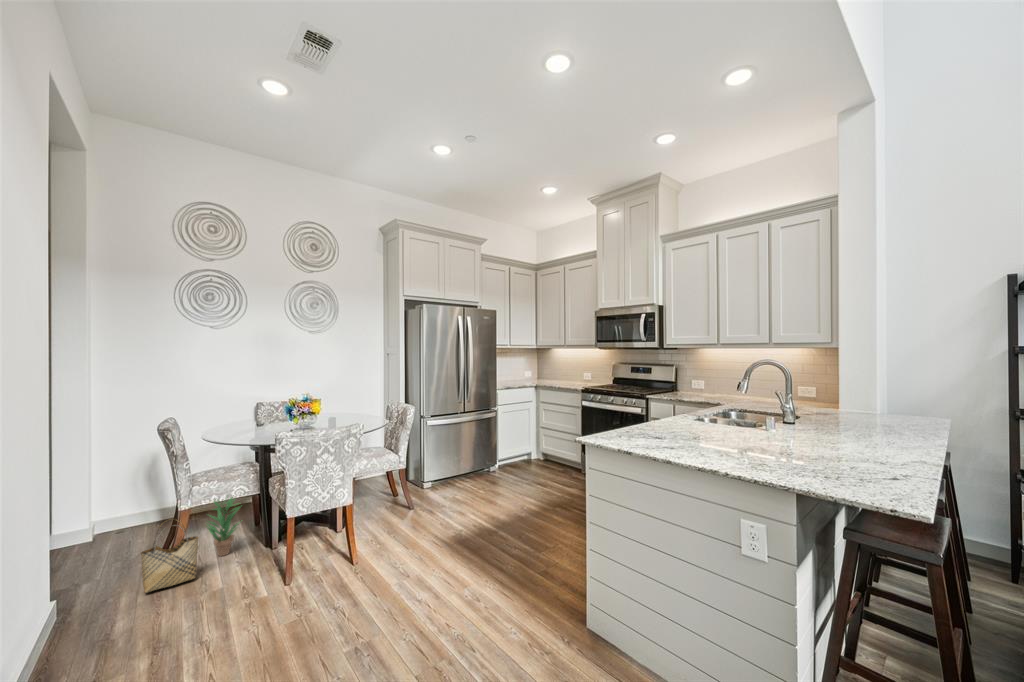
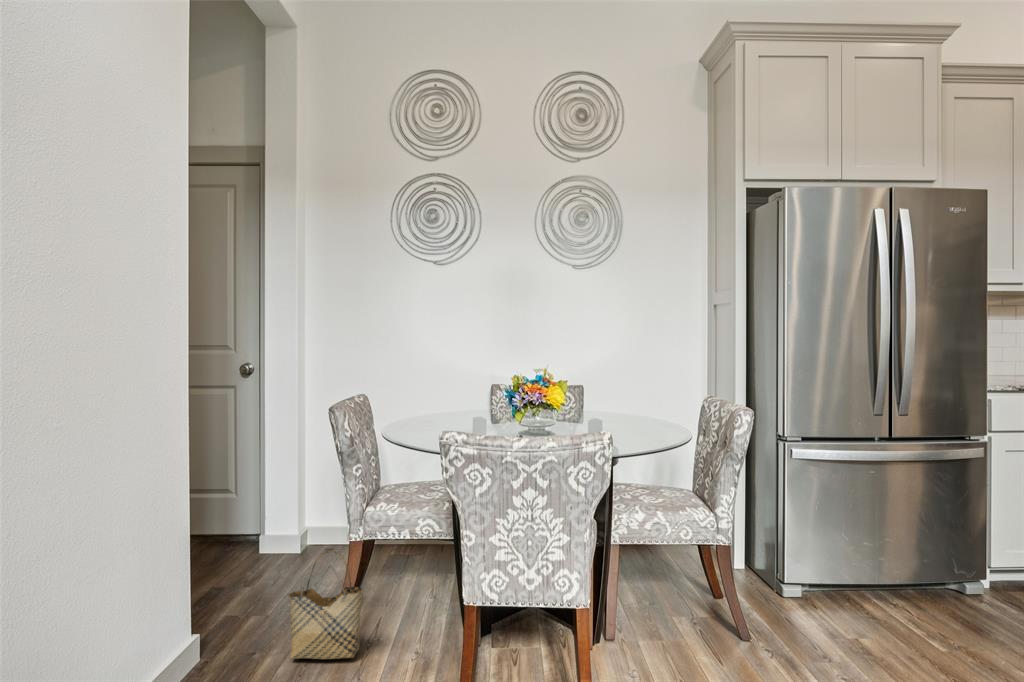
potted plant: present [207,497,240,556] -> none [382,528,437,629]

